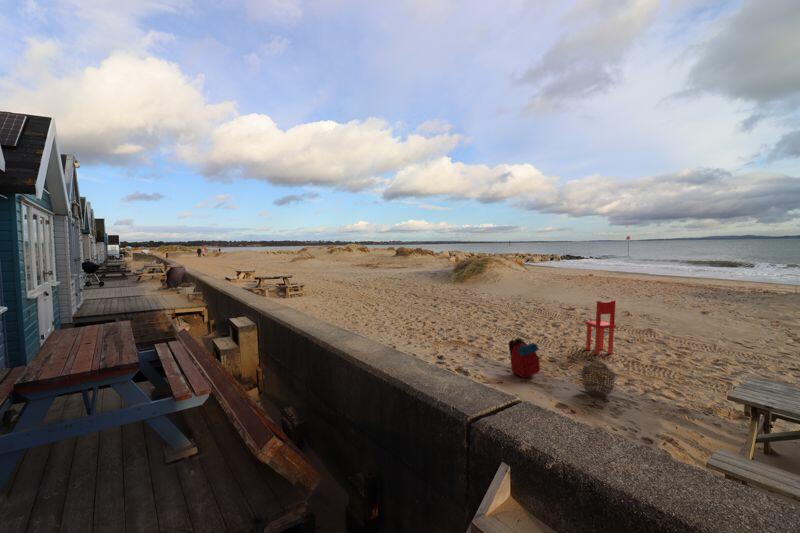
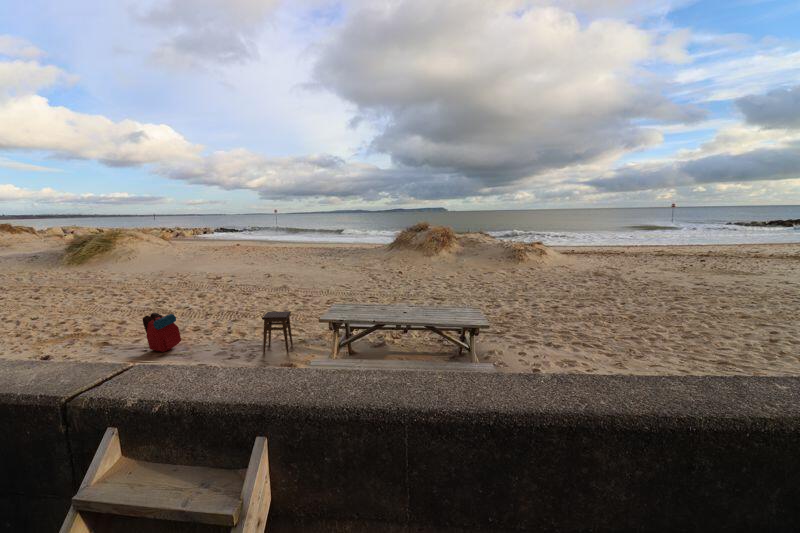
chair: present [585,300,616,354] -> none [226,262,253,315]
woven basket: present [582,362,615,397] -> none [221,319,250,349]
stool: none [631,364,673,422] -> present [262,311,293,353]

